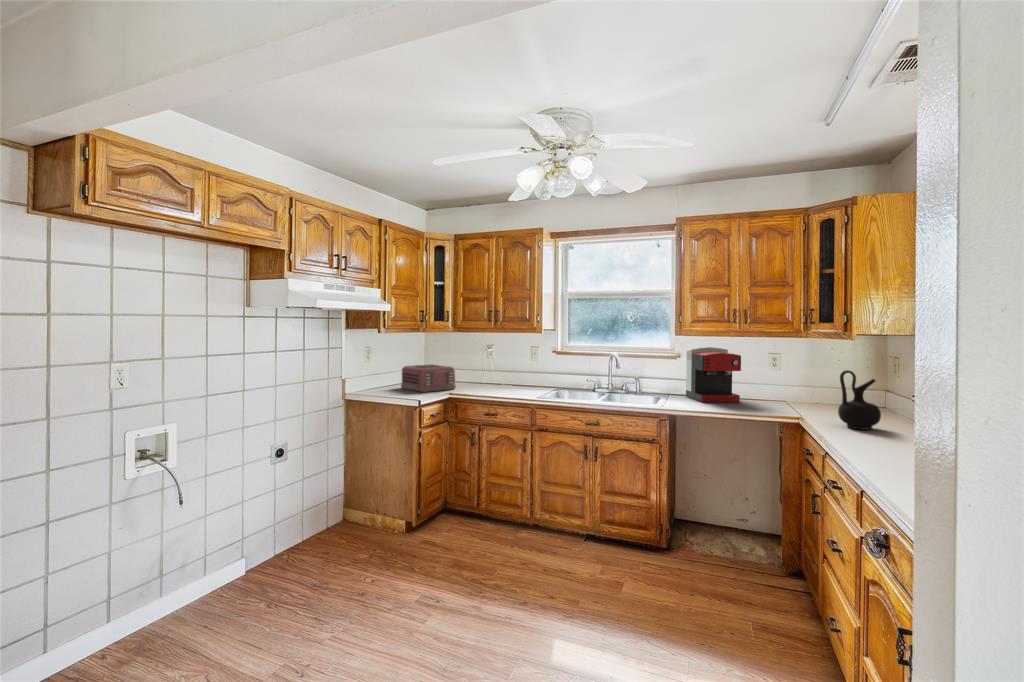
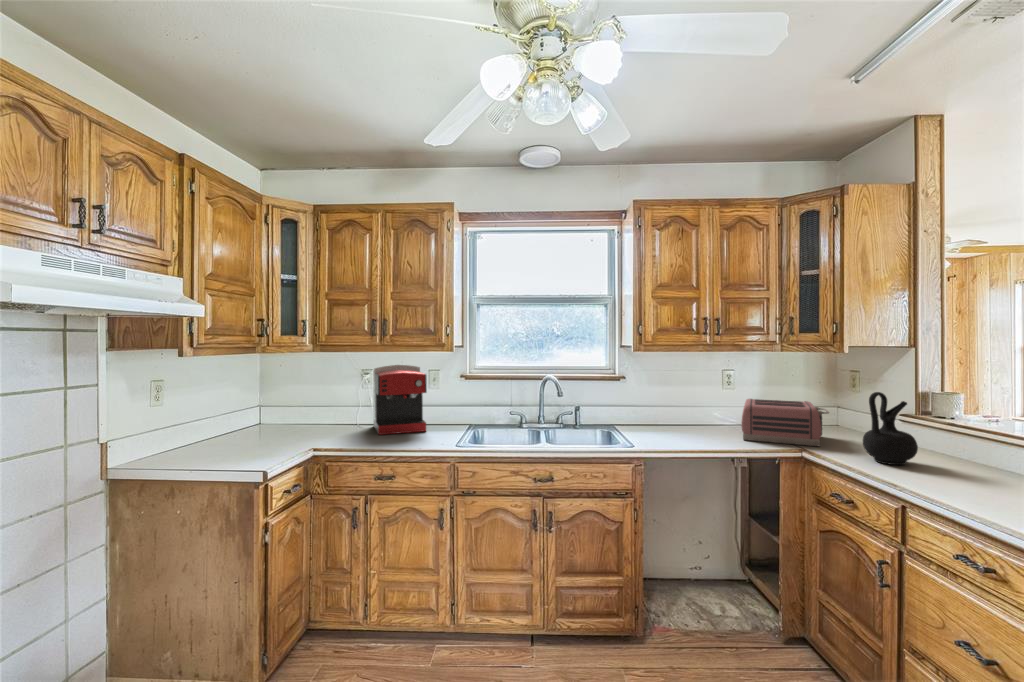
coffee maker: present [686,347,741,402] -> present [373,365,427,435]
toaster: present [401,364,456,392] -> present [741,399,829,446]

